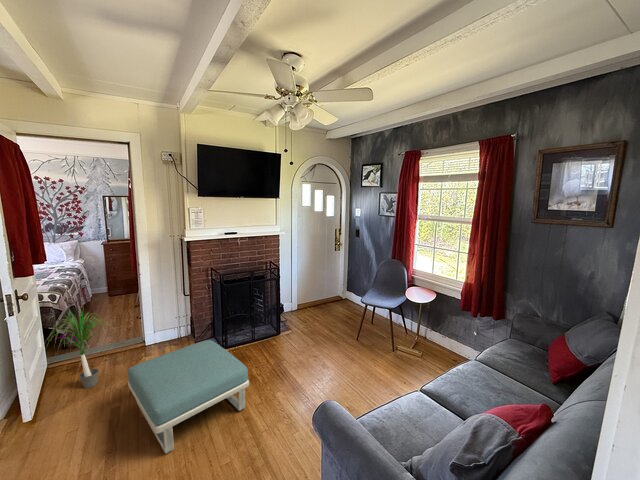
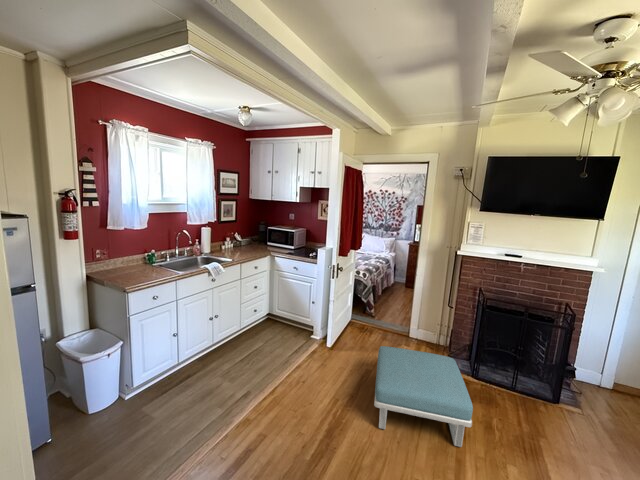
potted plant: present [51,311,102,388] -> none [343,284,385,348]

